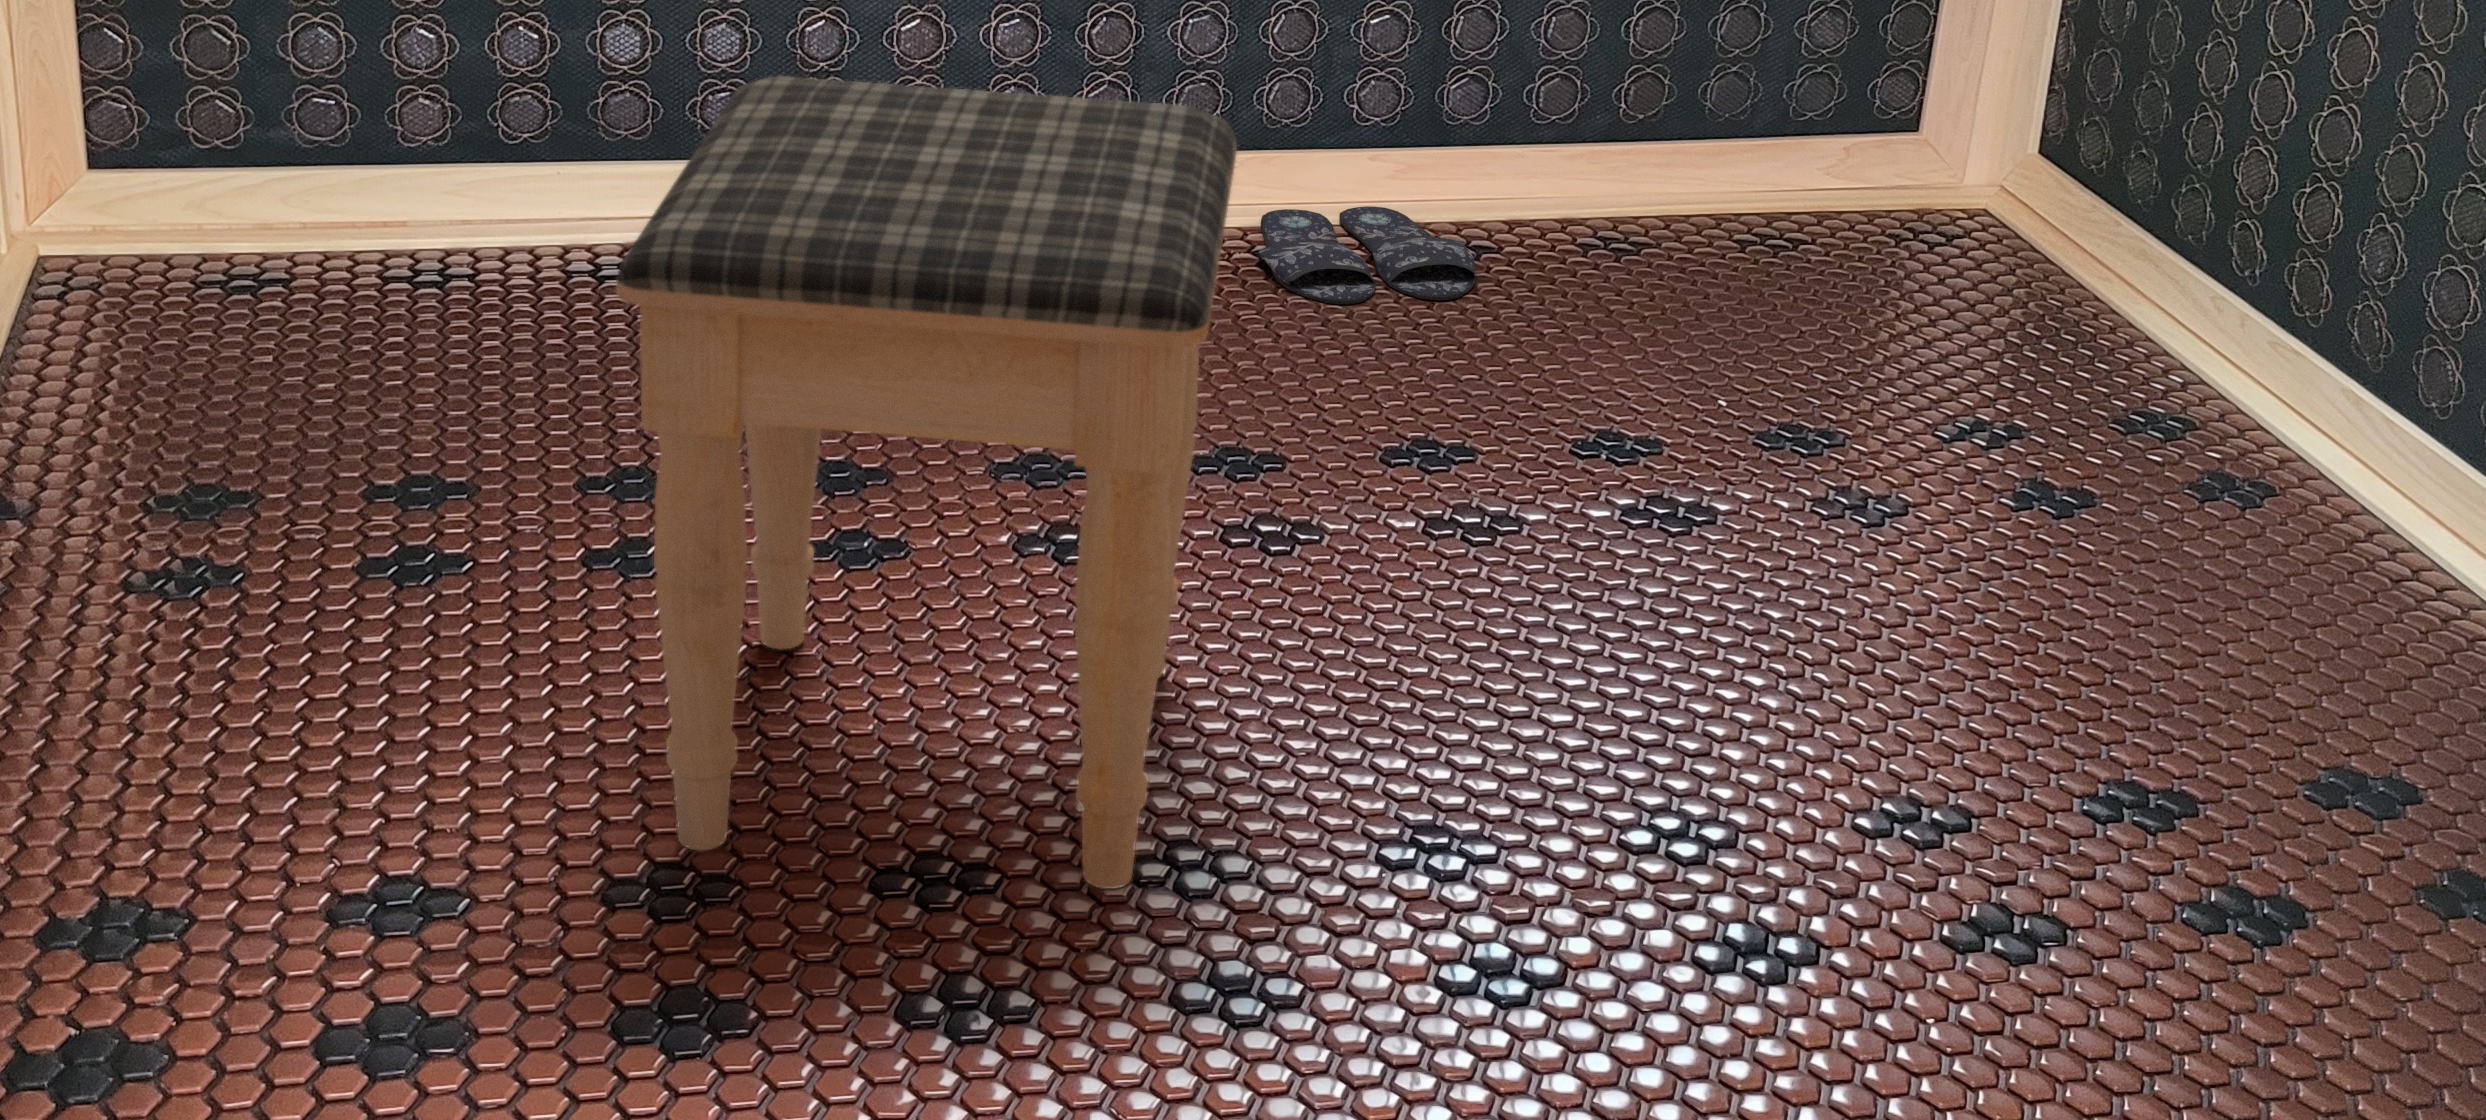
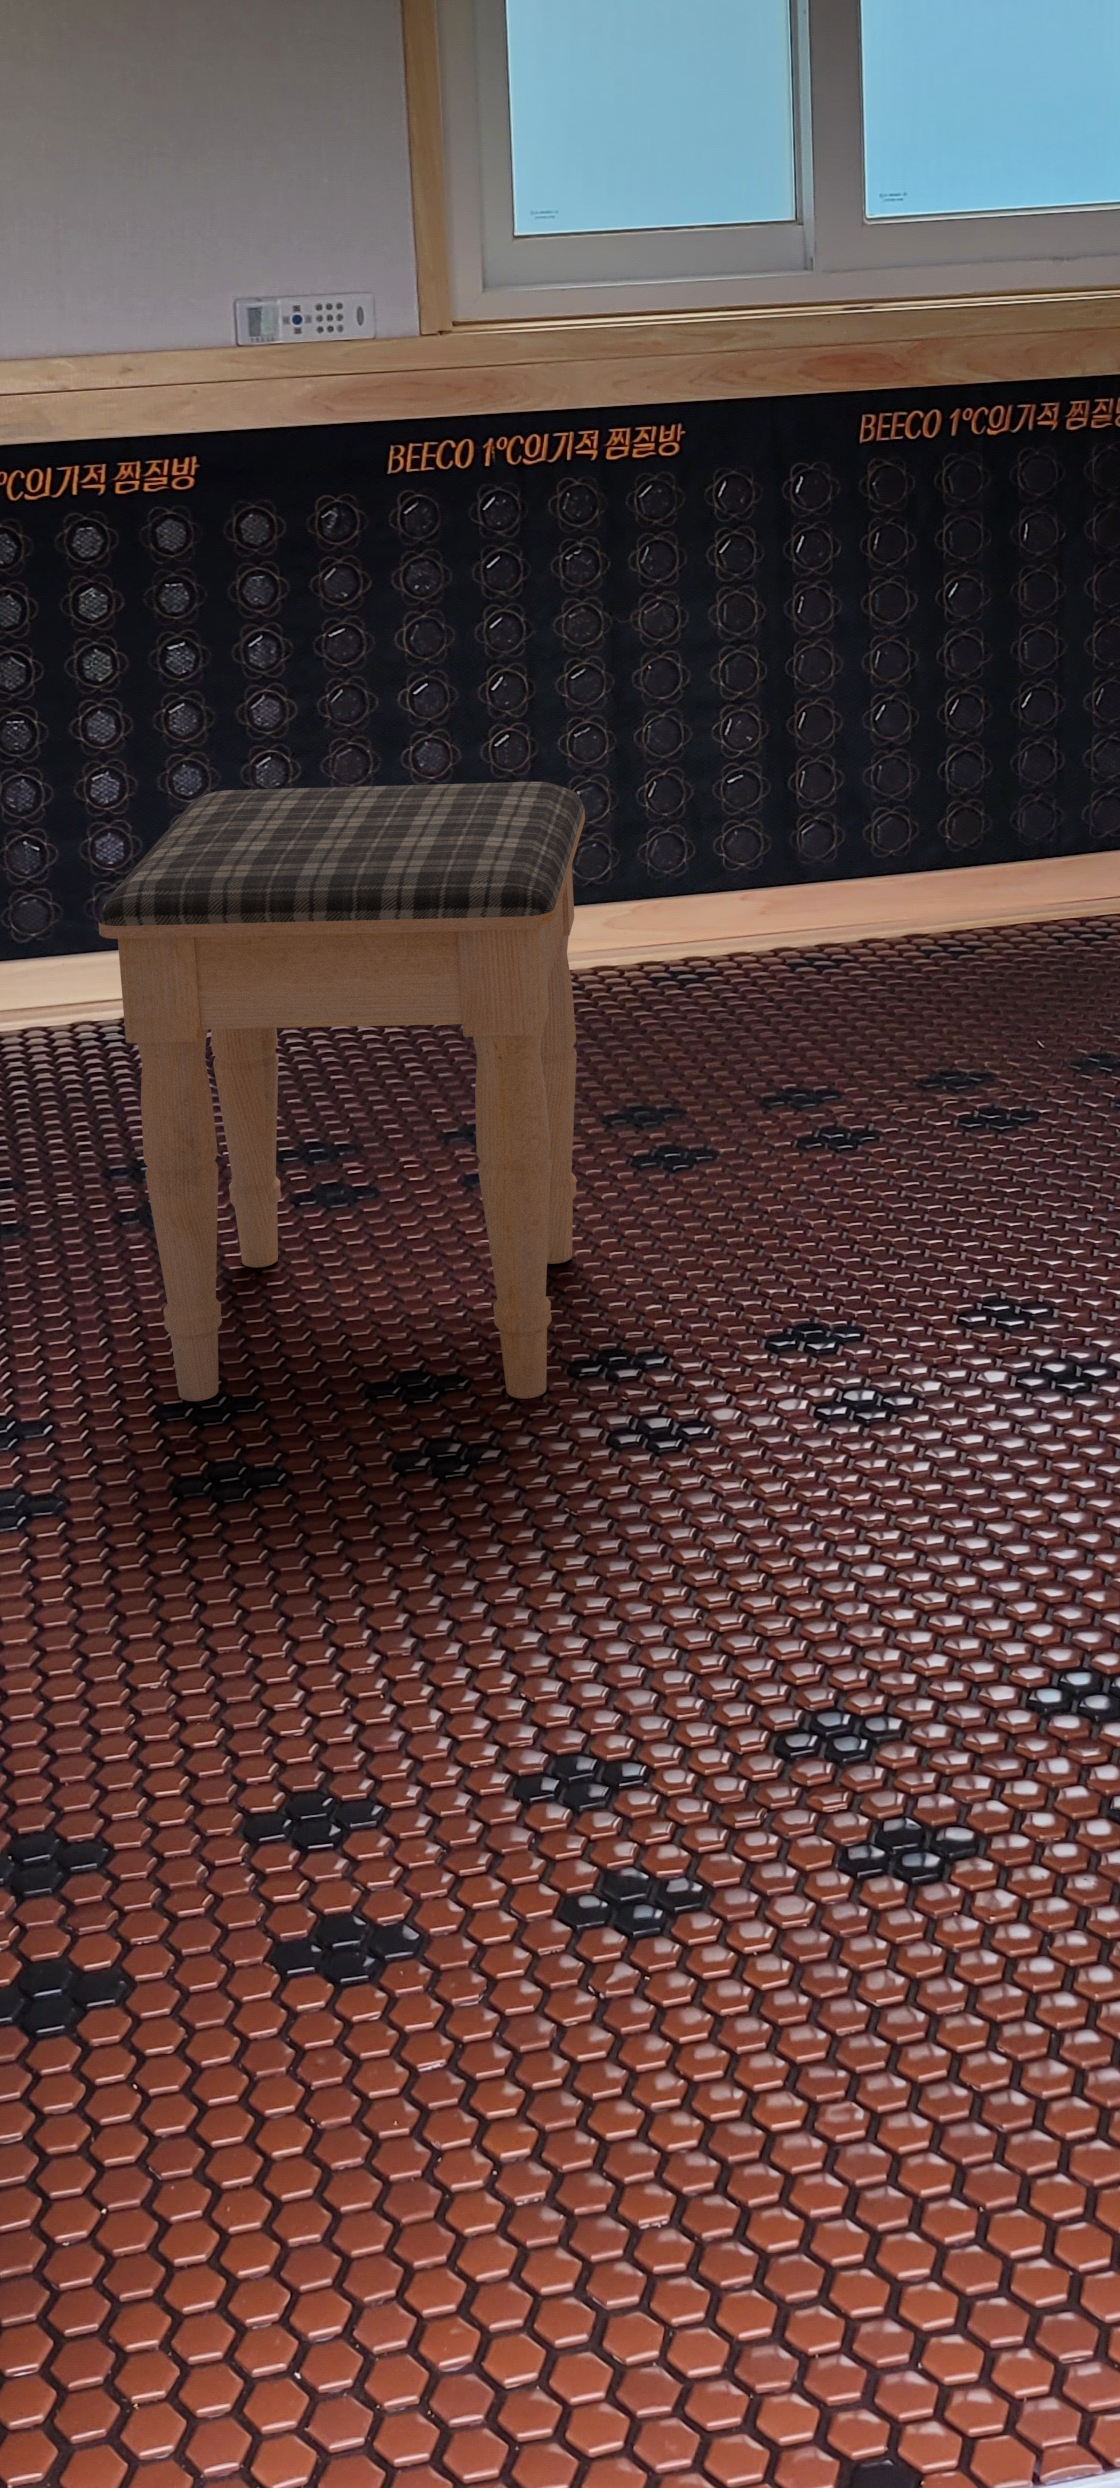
slippers: present [1259,206,1475,304] -> none [651,934,834,1003]

